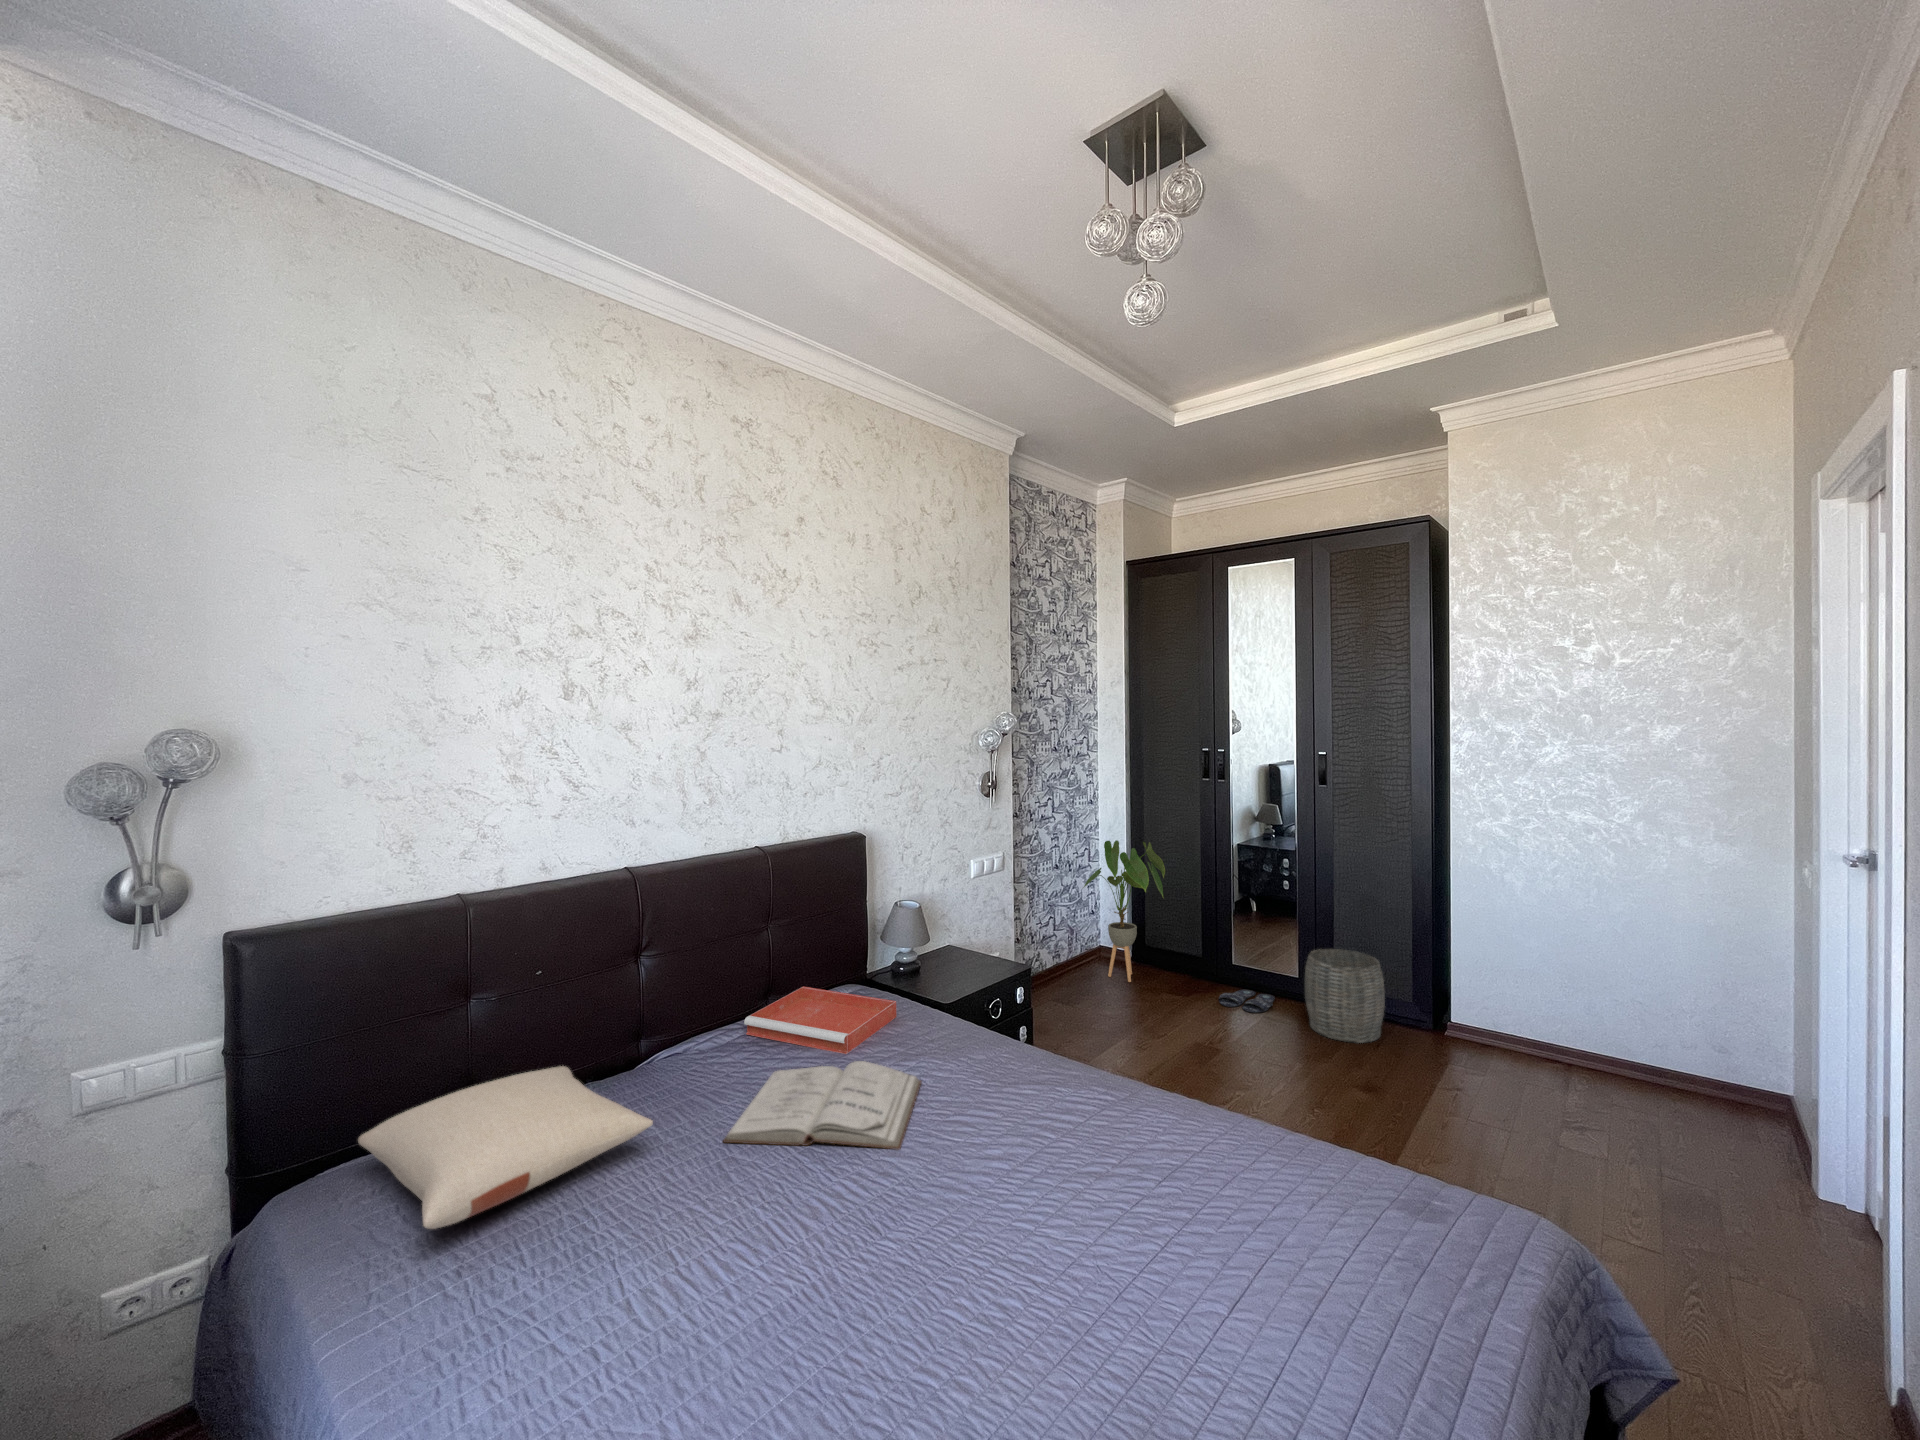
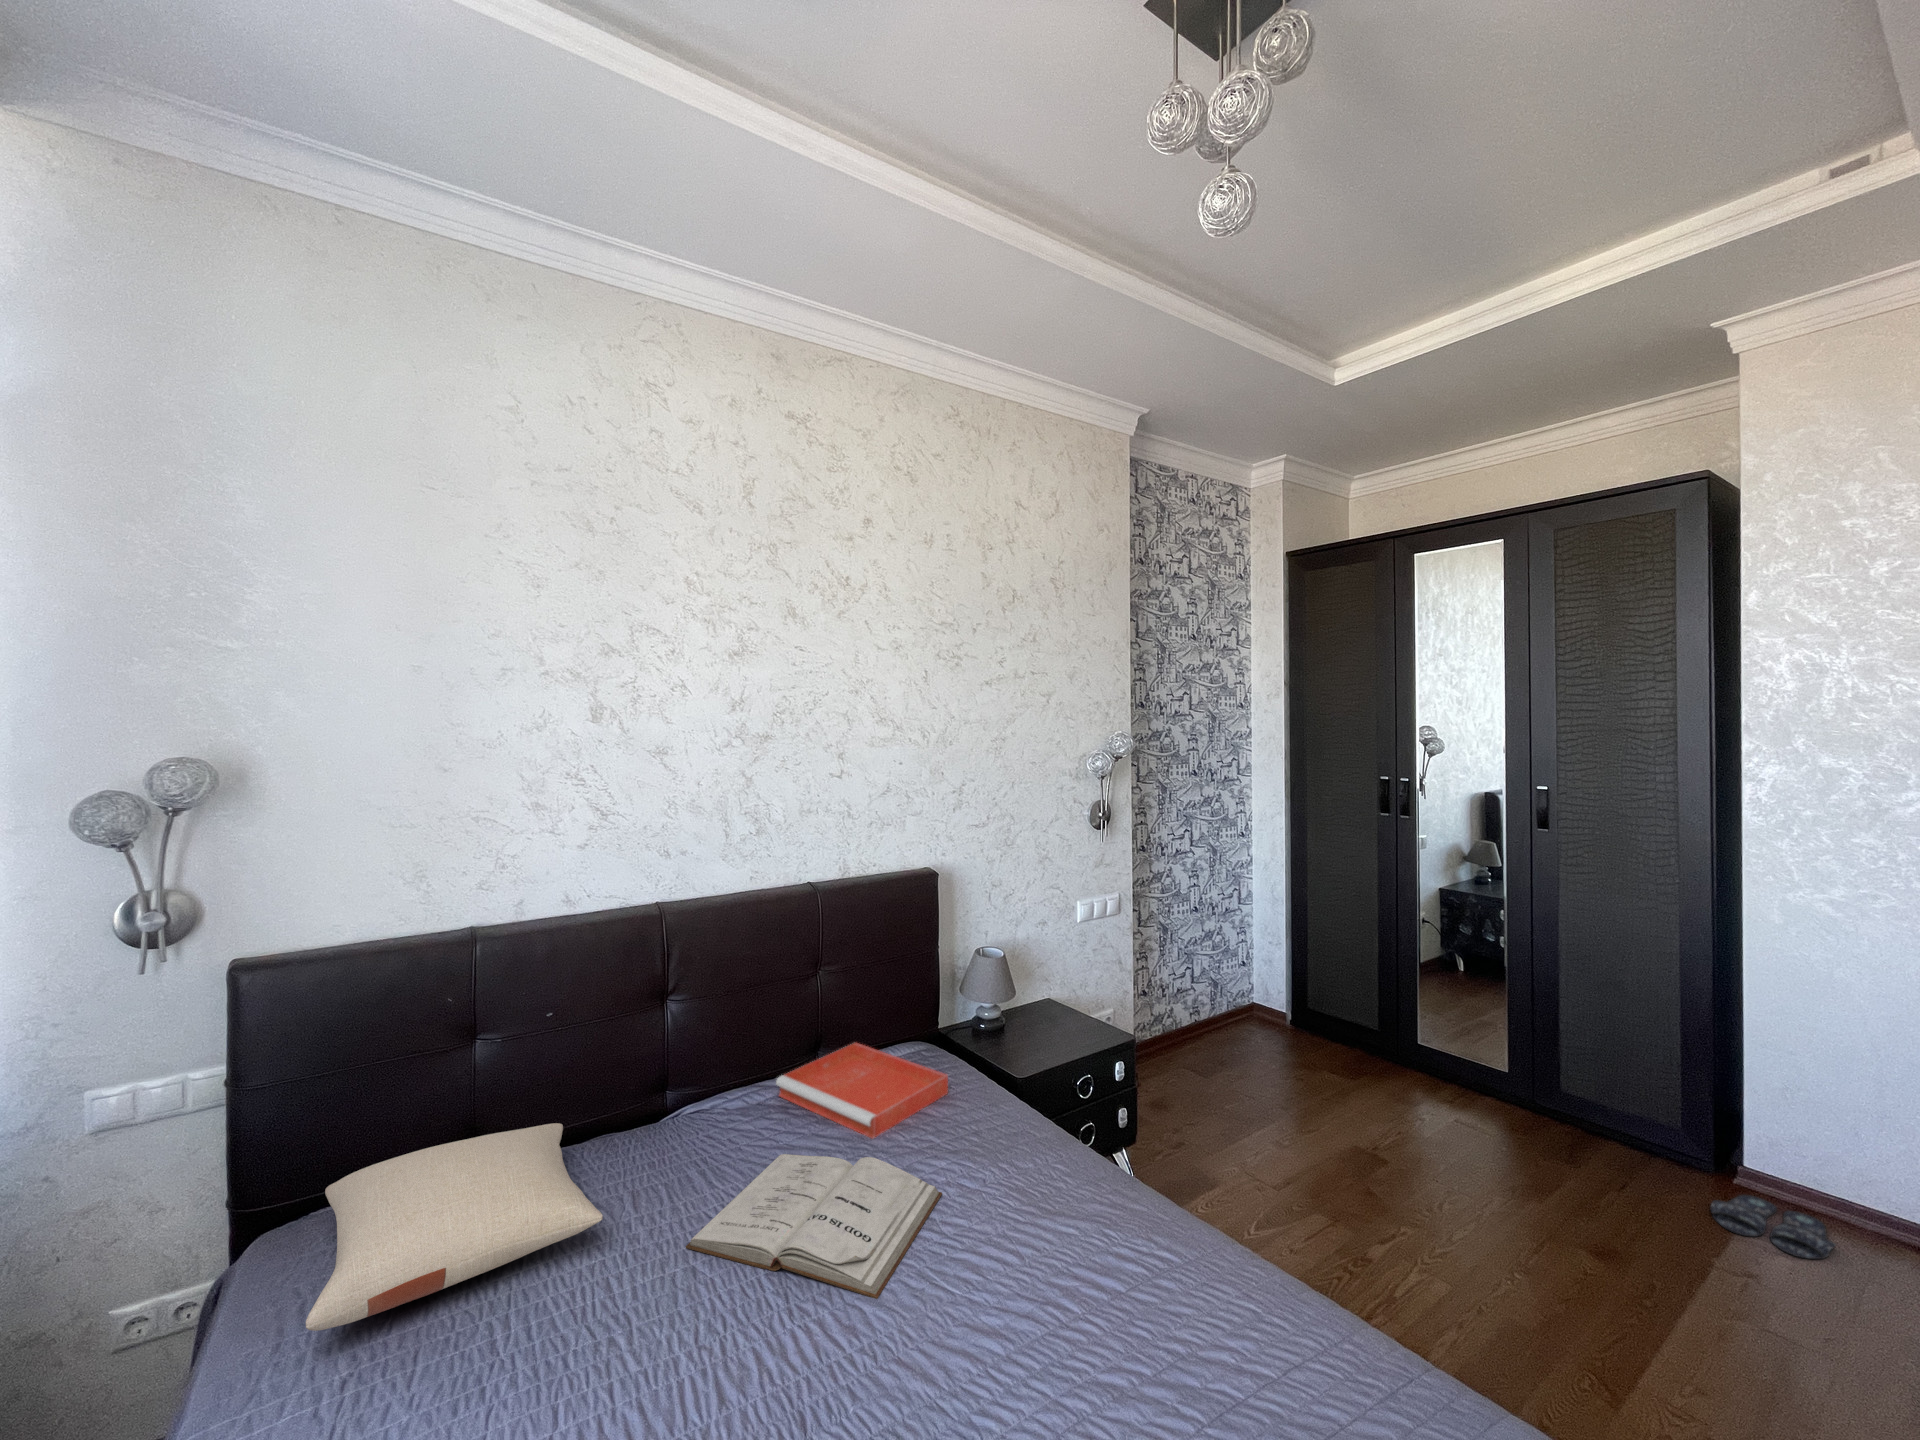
house plant: present [1083,840,1165,982] -> none [1225,882,1331,1053]
woven basket: present [1305,949,1385,1043] -> none [1516,1043,1638,1179]
slippers: present [1219,989,1275,1013] -> present [1711,1195,1836,1259]

